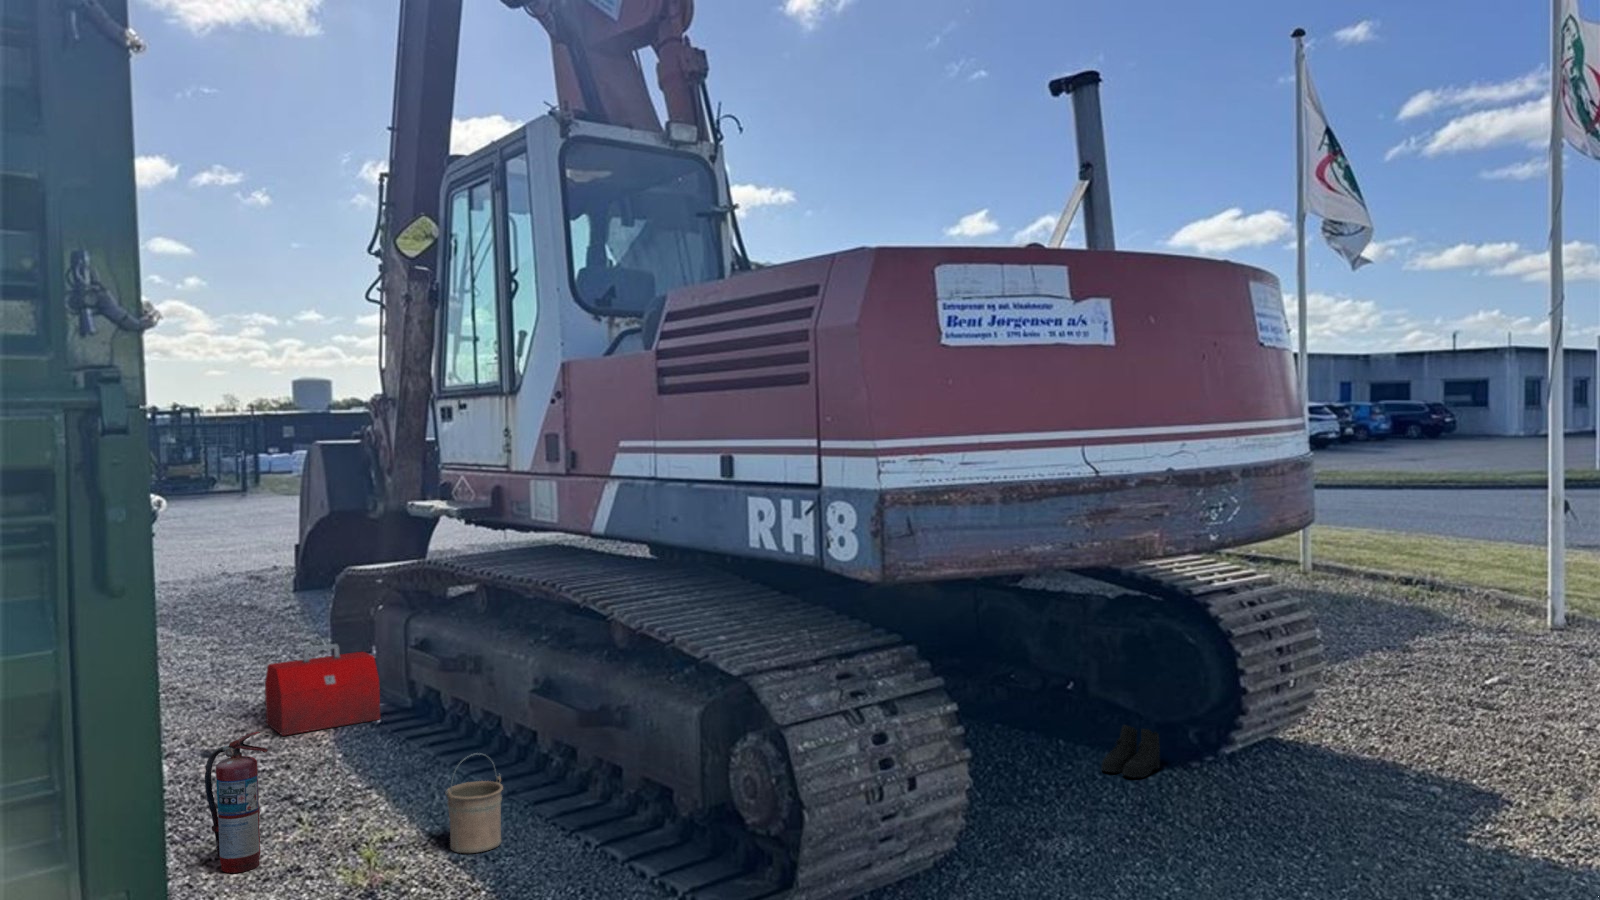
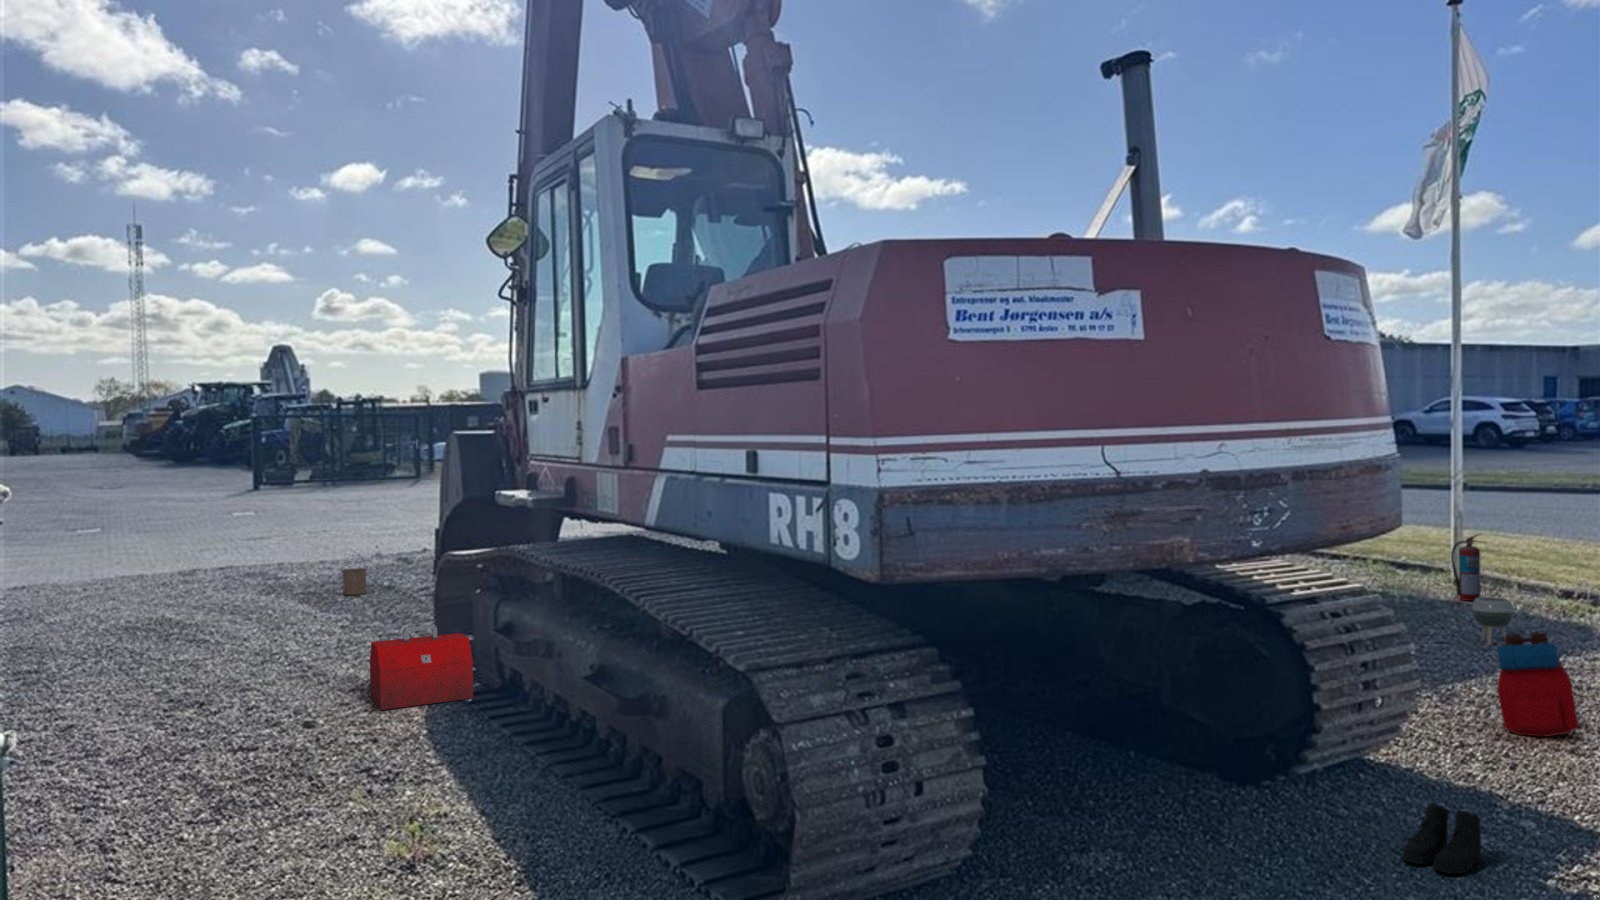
planter: none [1344,584,1381,630] -> present [1472,597,1514,645]
backpack: none [1384,615,1457,711] -> present [1497,632,1578,737]
boots: present [1102,725,1160,778] -> present [1403,803,1481,874]
fire extinguisher: present [205,732,268,873] -> present [1451,534,1481,601]
bucket: present [445,753,503,853] -> present [341,566,368,595]

